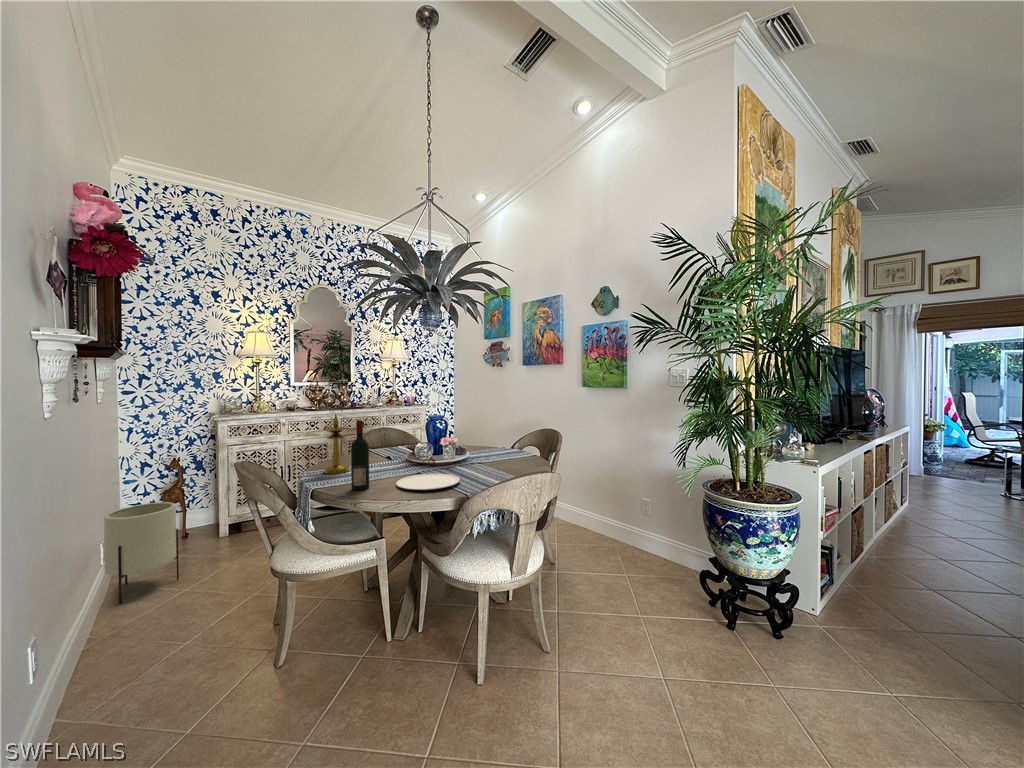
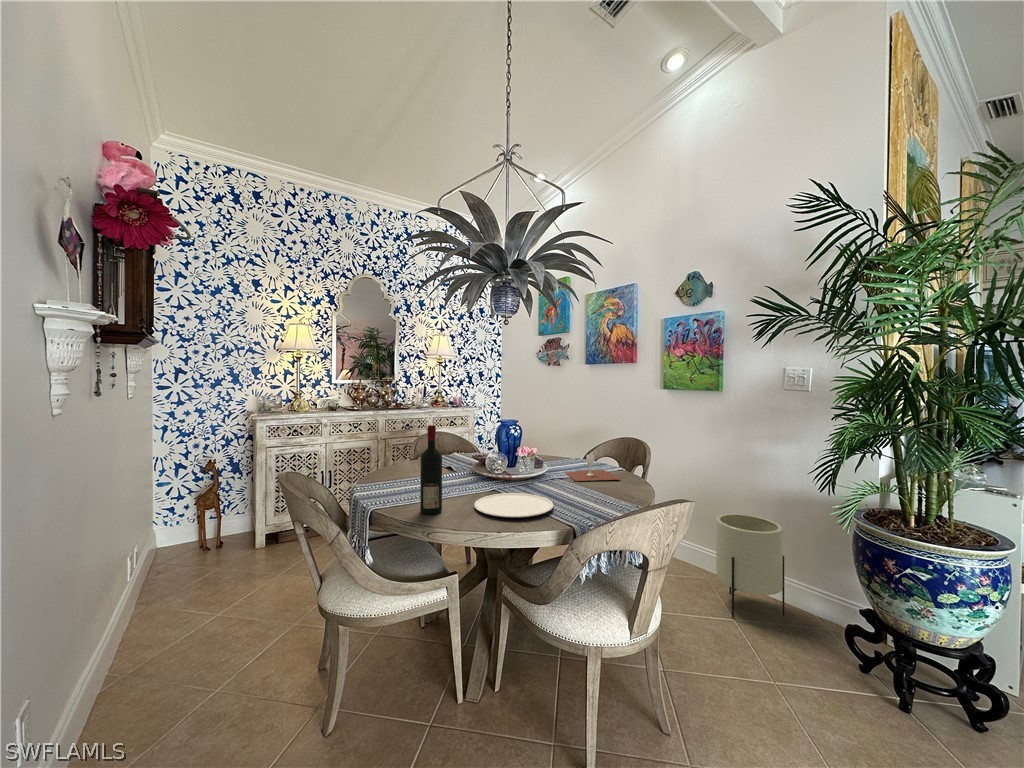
candlestick: present [323,414,349,474] -> none [380,415,410,489]
wine glass: none [484,442,527,464] -> present [566,454,620,481]
planter: present [104,502,179,604] -> present [716,514,784,618]

